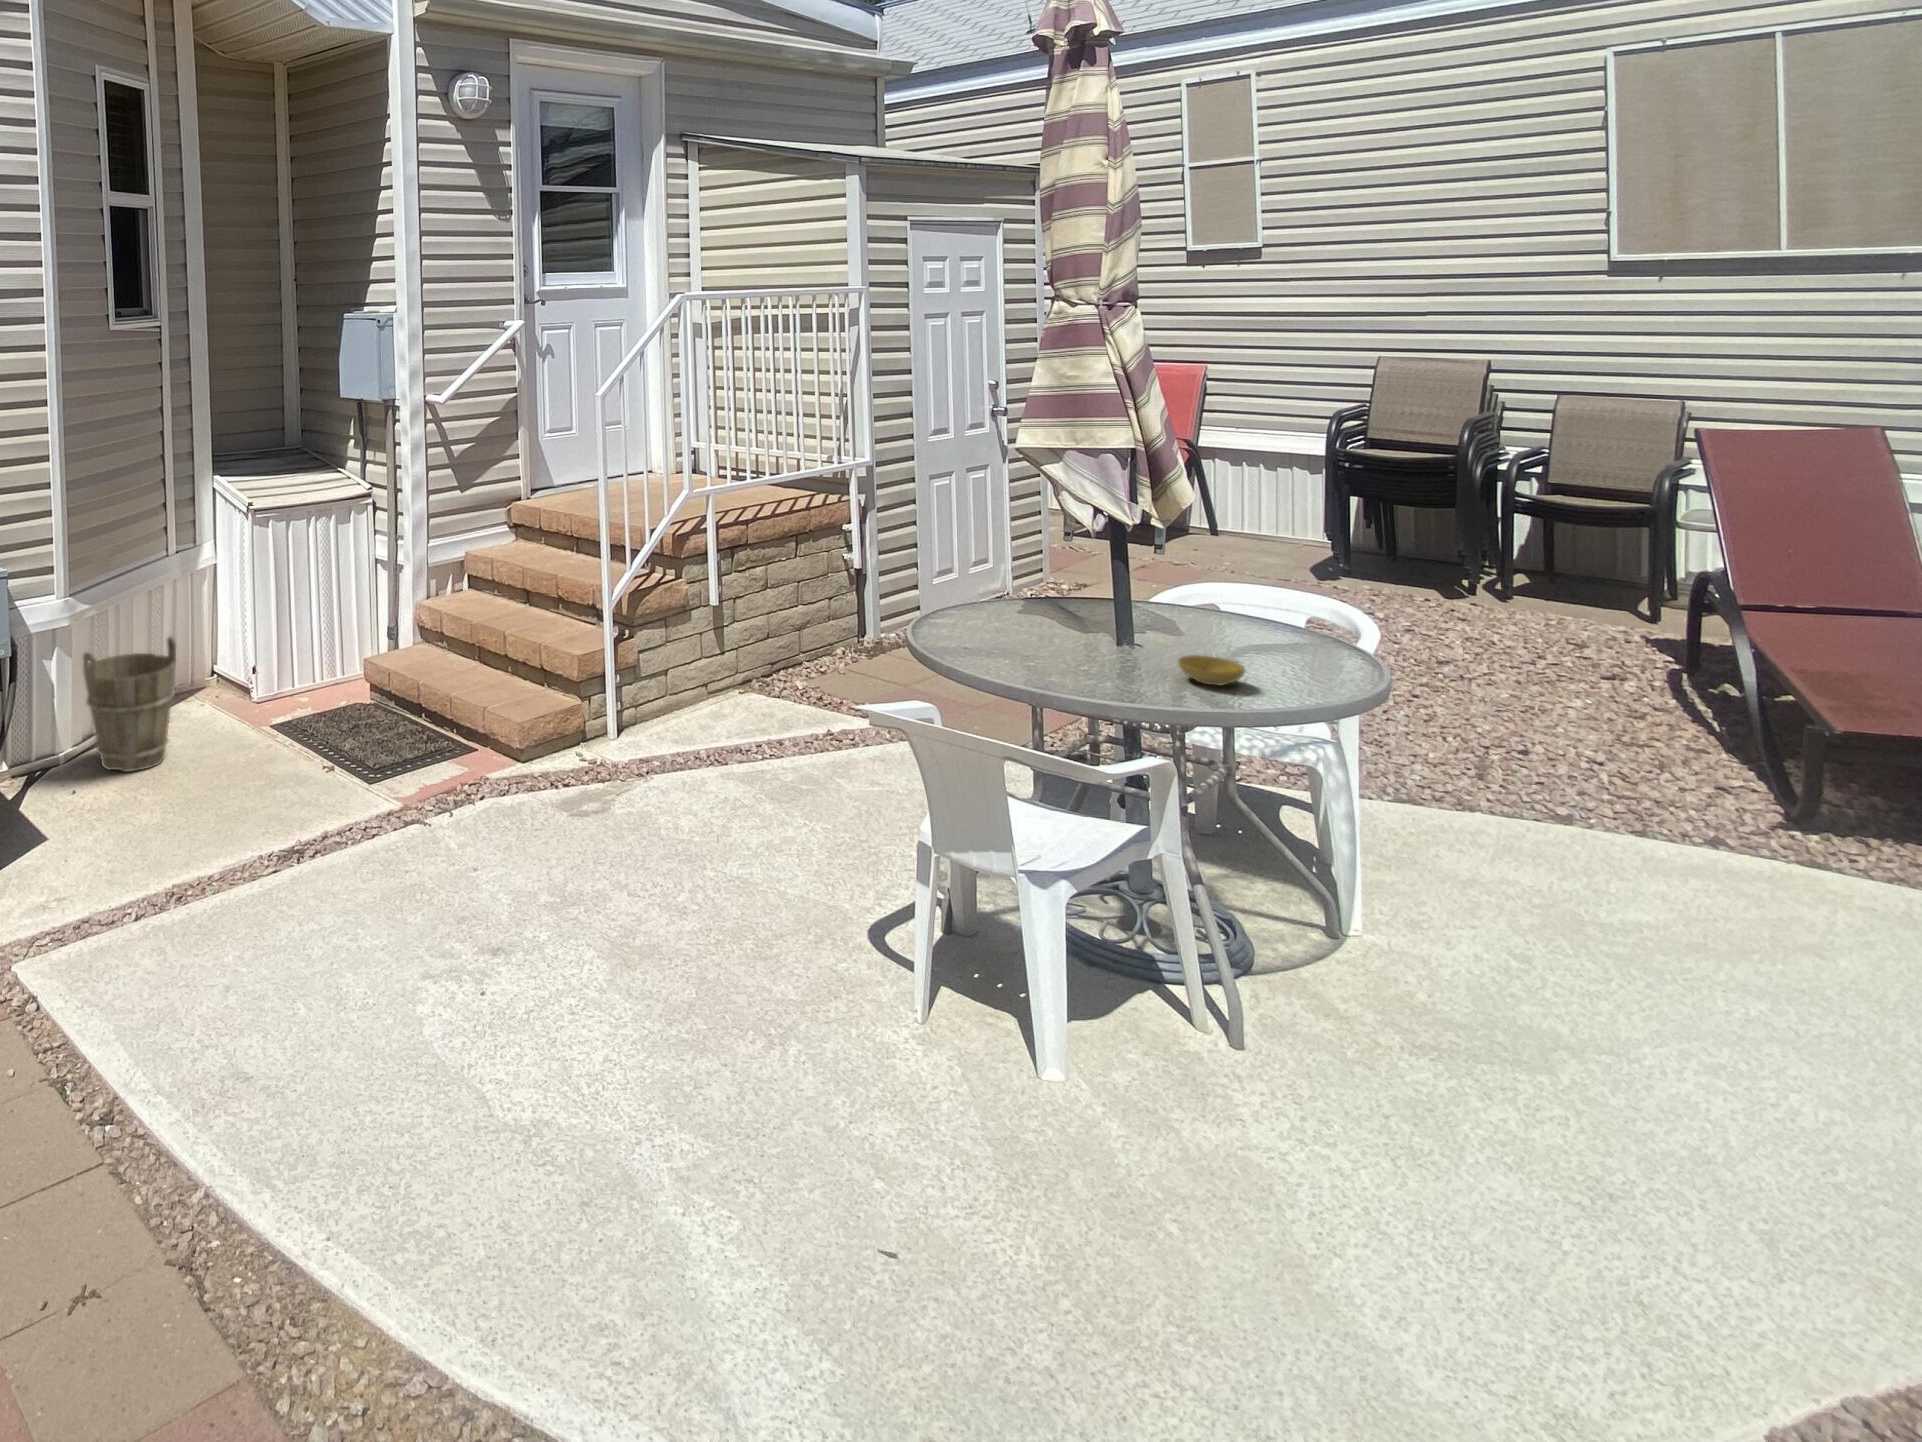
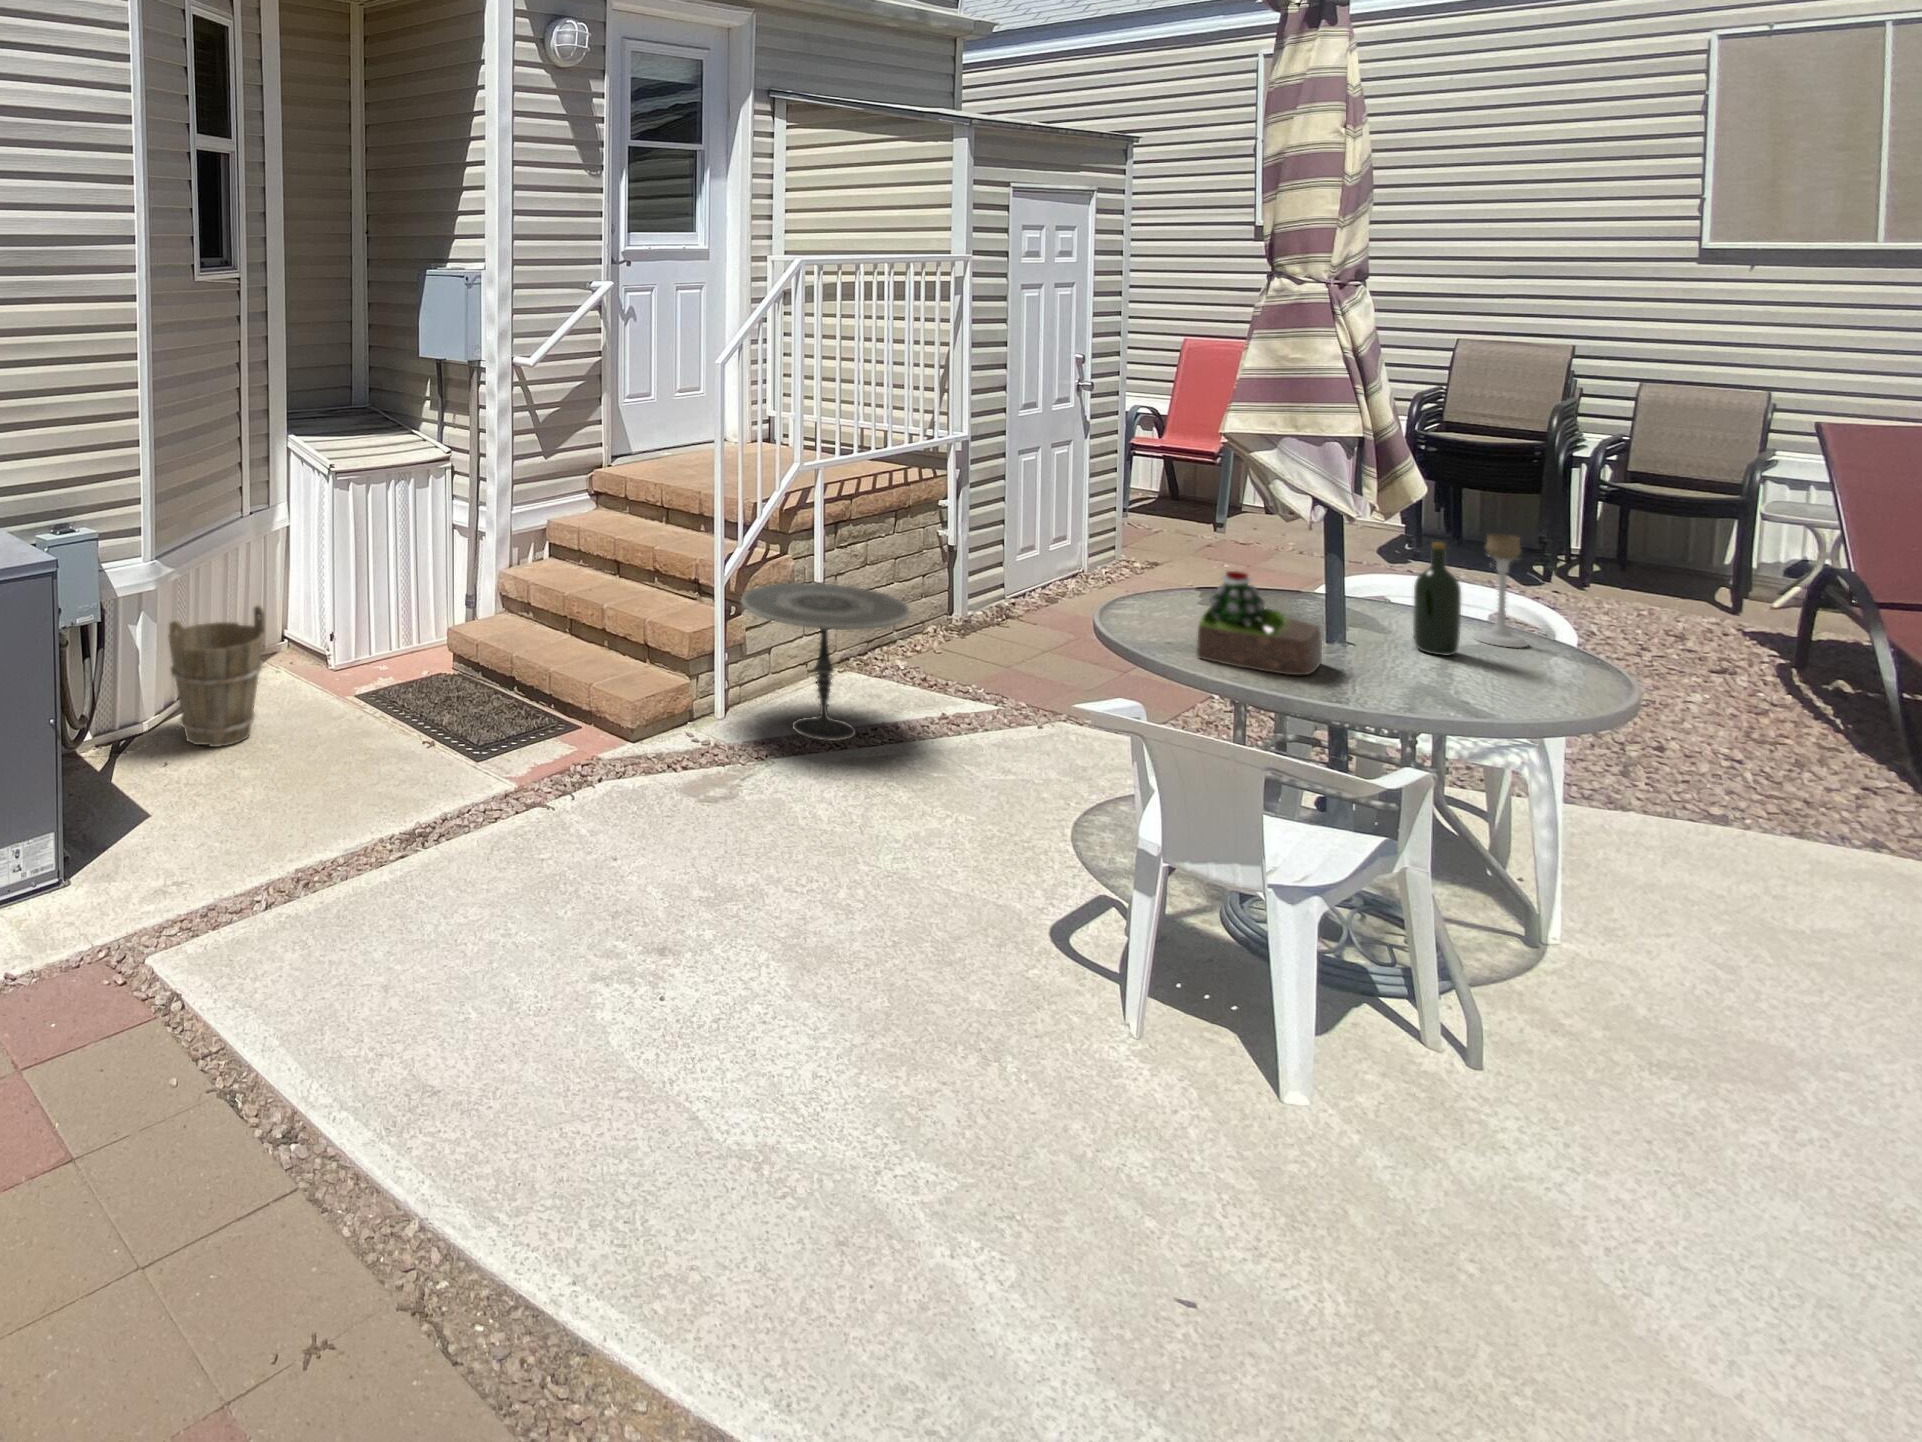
candle holder: none [1271,540,1322,649] -> present [1474,534,1528,647]
wine bottle: none [1204,549,1247,657] -> present [1413,542,1461,655]
succulent plant: none [987,580,1106,678] -> present [1197,571,1322,675]
side table: none [629,605,788,756] -> present [741,583,910,741]
bowl: present [1178,655,1245,685] -> none [1402,654,1479,686]

